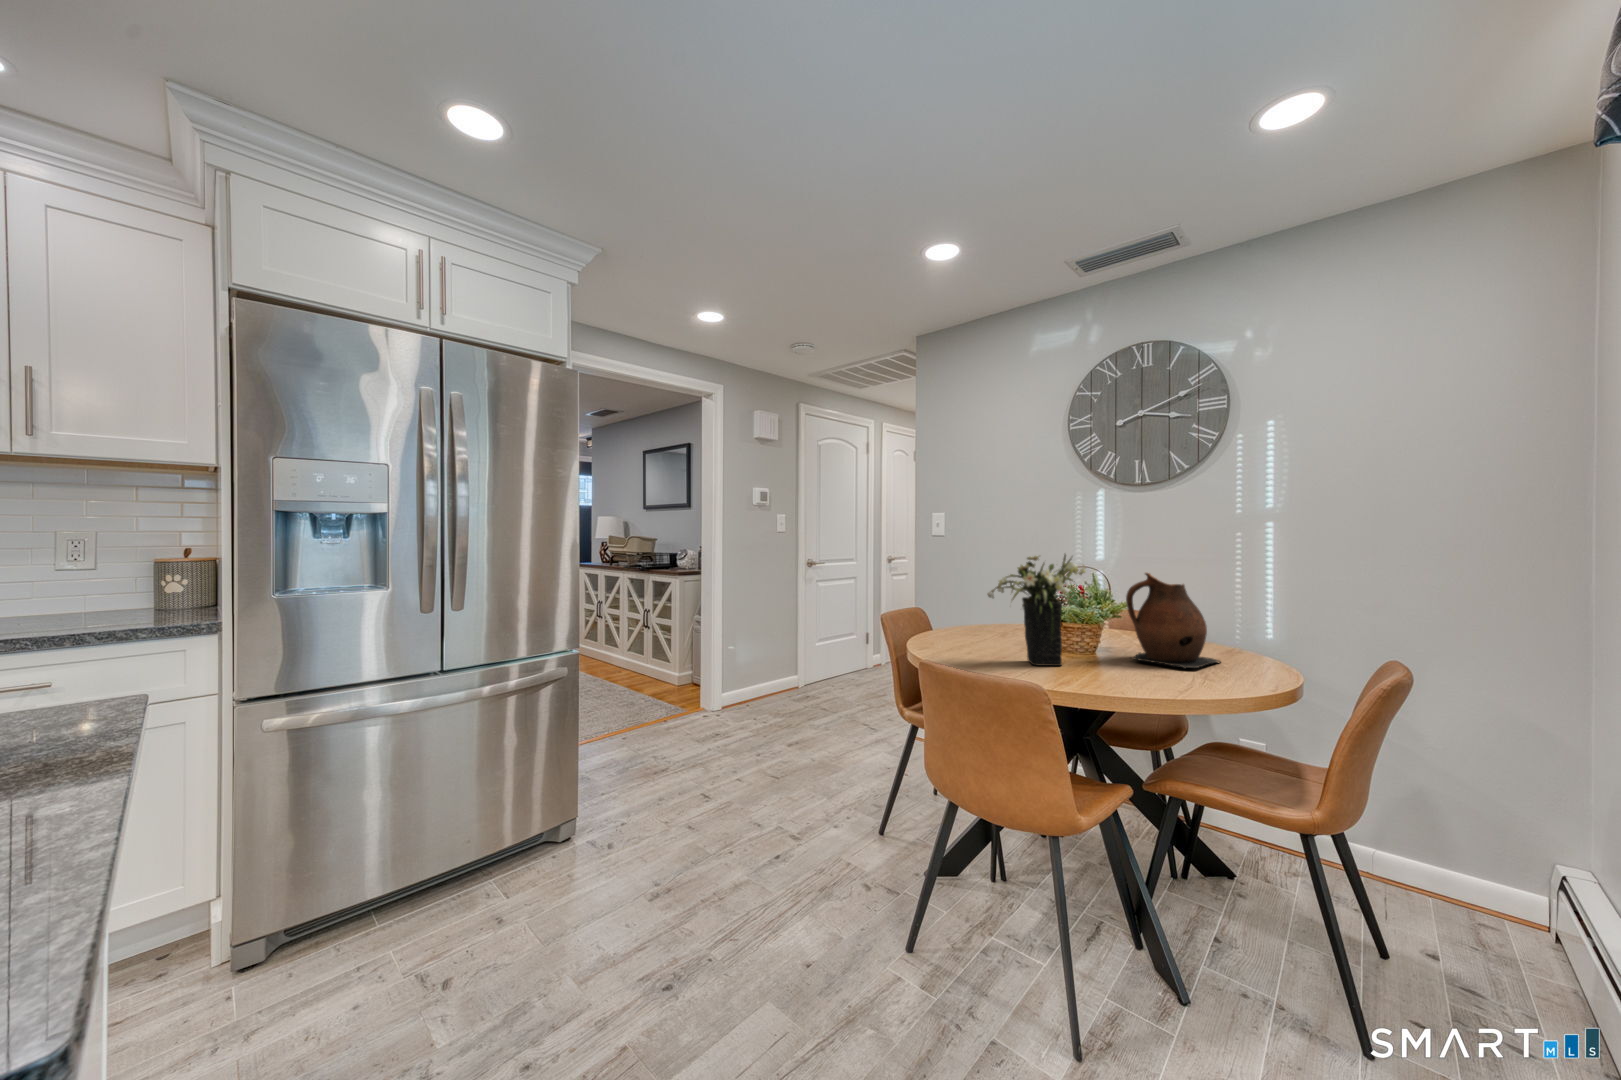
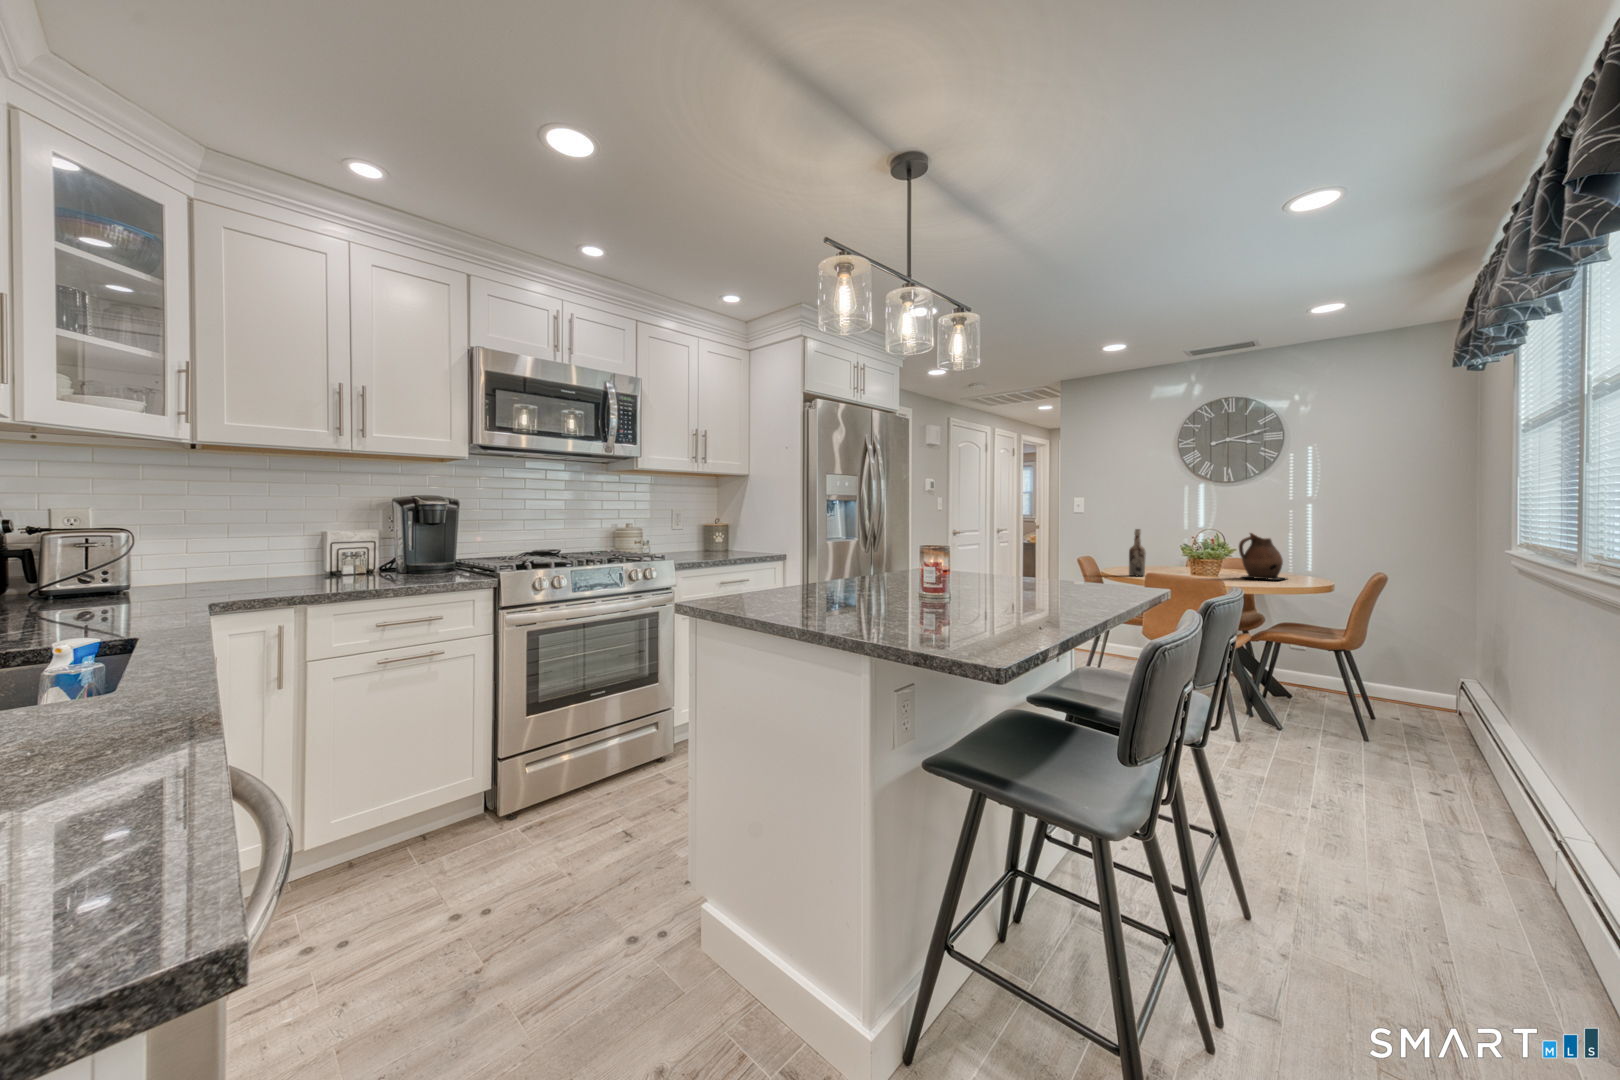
flower arrangement: present [987,554,1086,666] -> none [1168,522,1223,580]
wine bottle: none [941,564,967,651] -> present [1129,529,1146,576]

